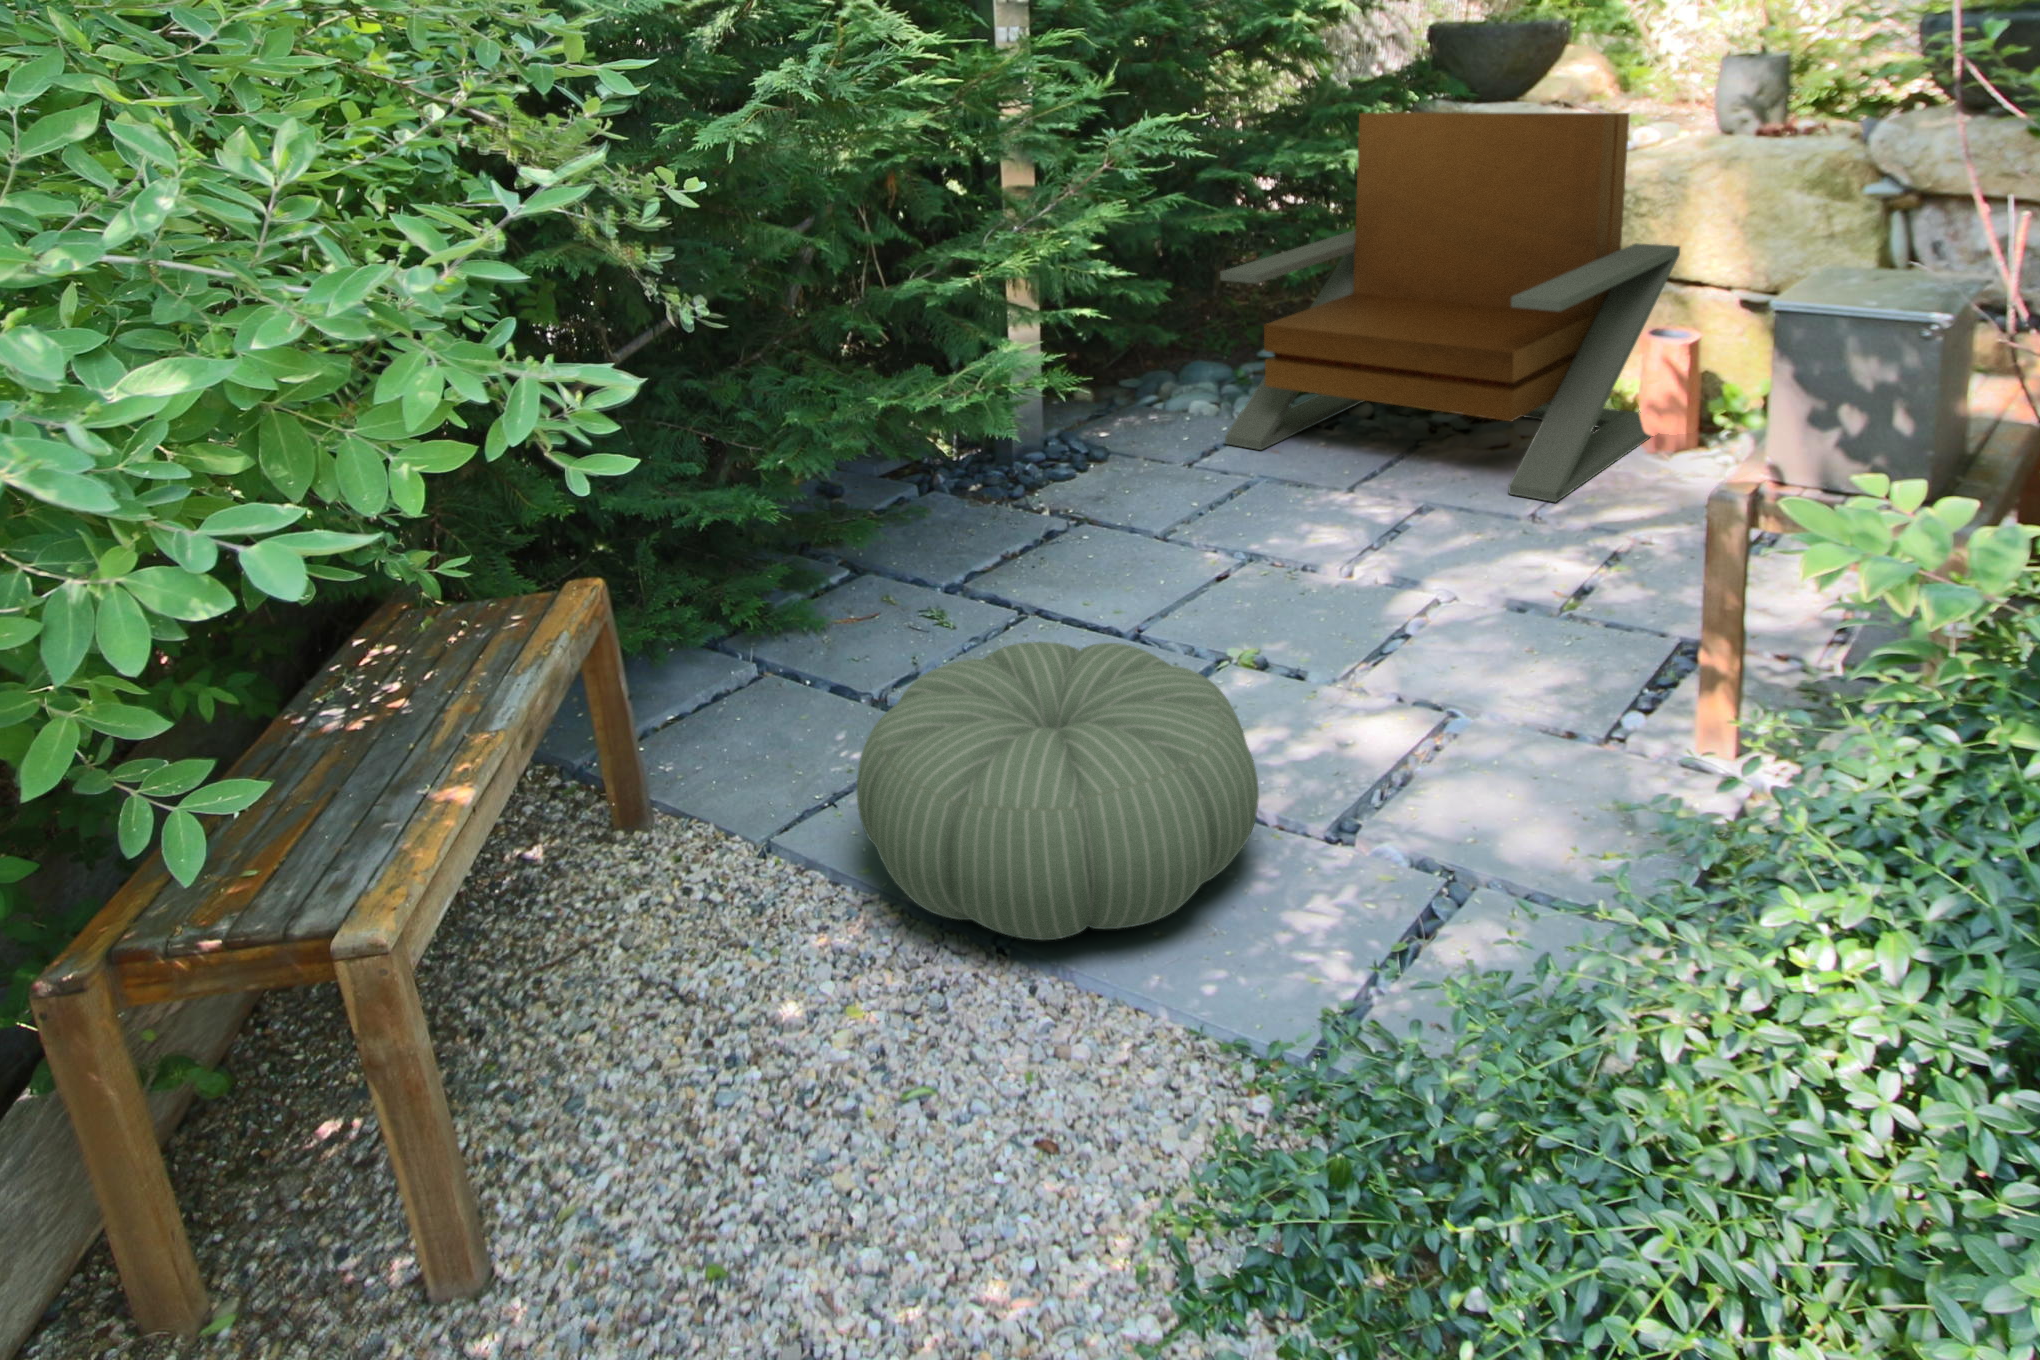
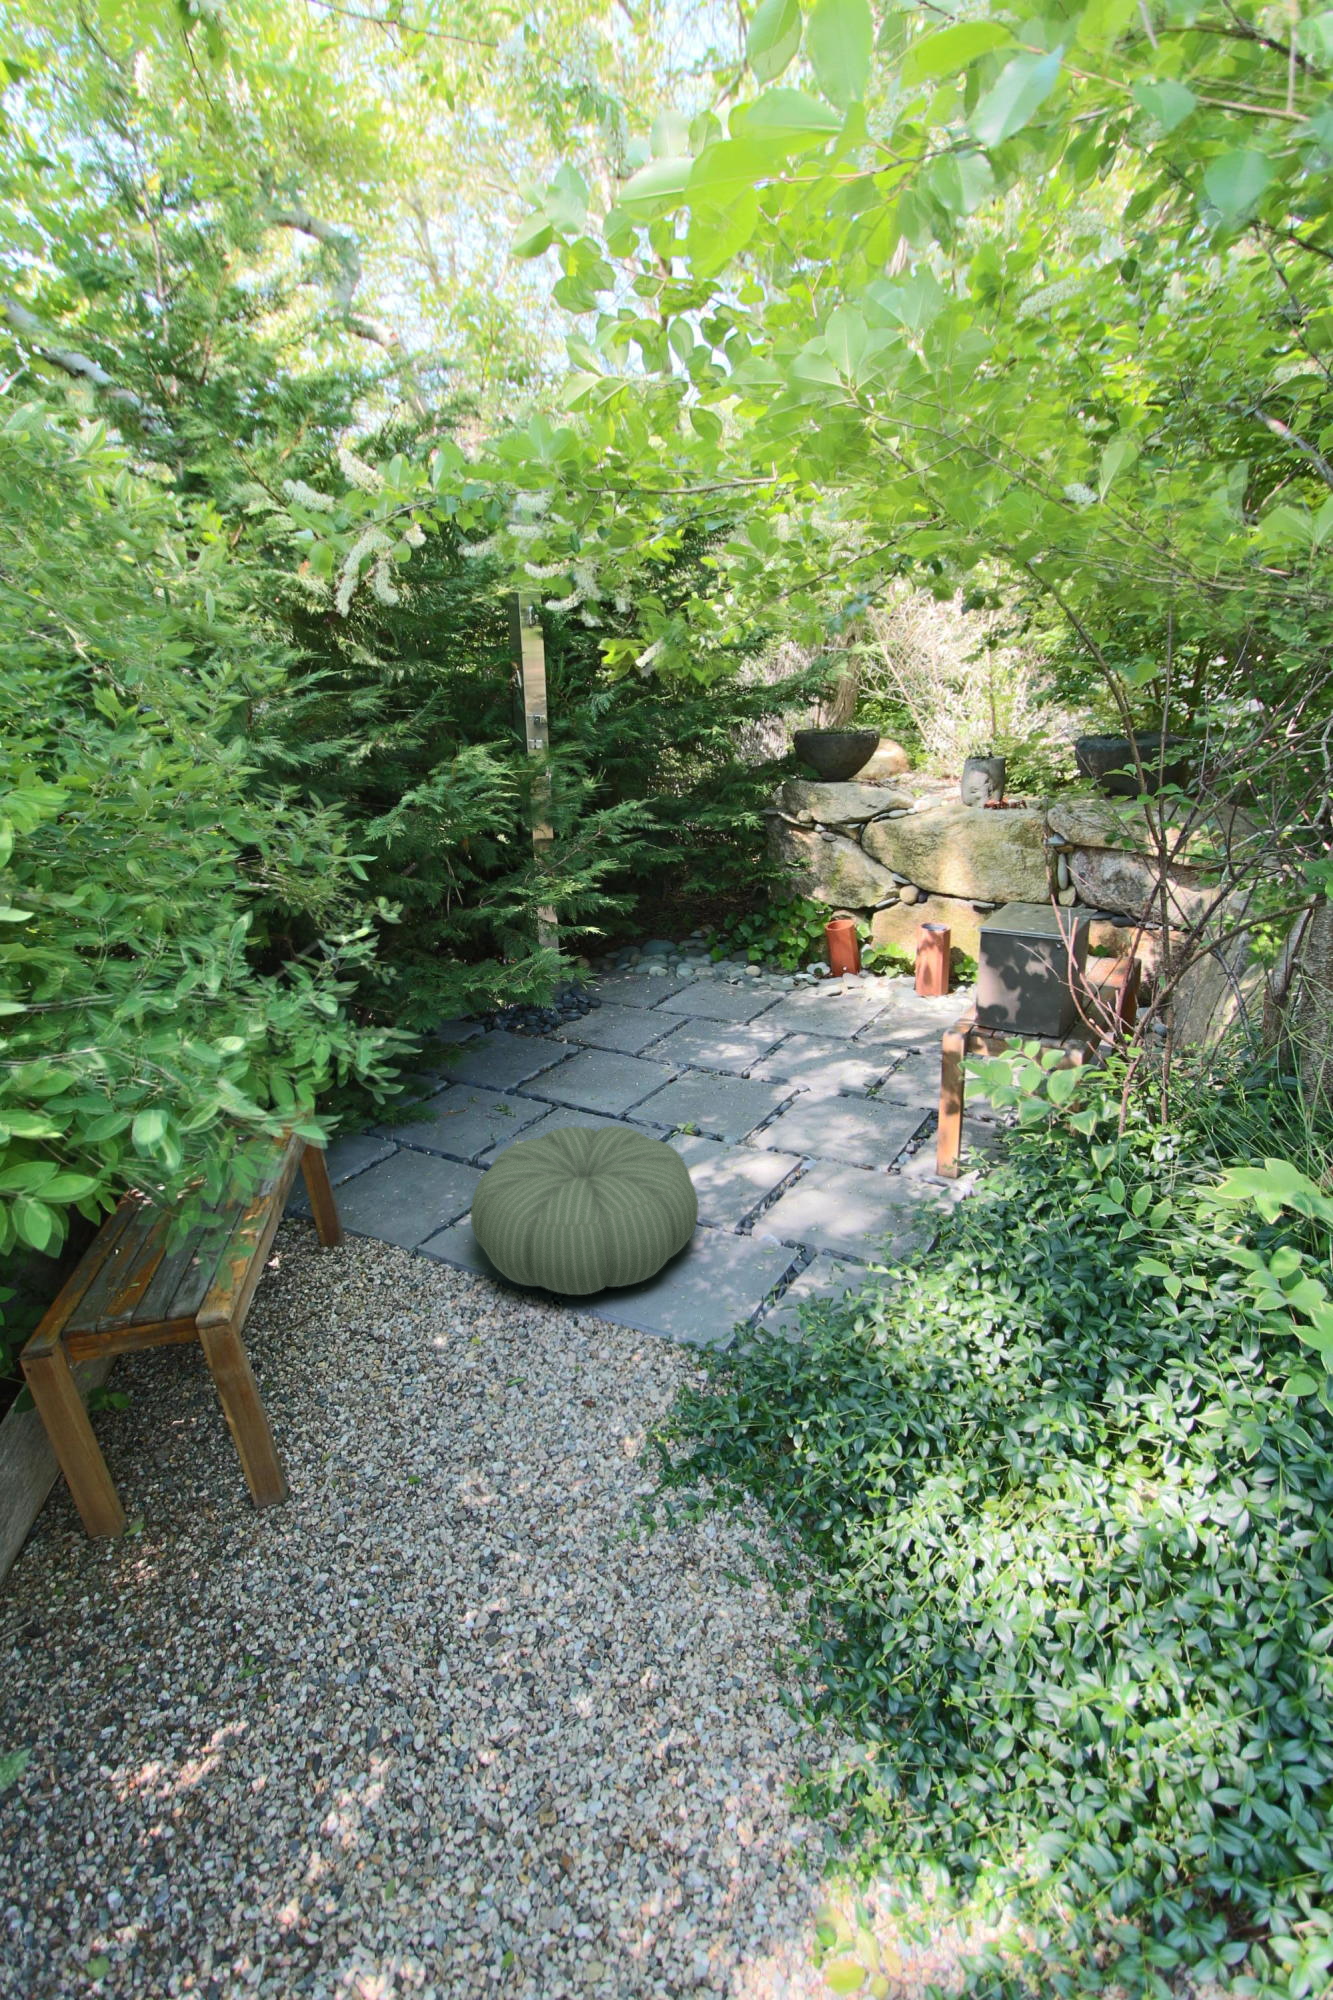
lounge chair: present [1220,112,1680,502] -> none [671,790,938,1029]

